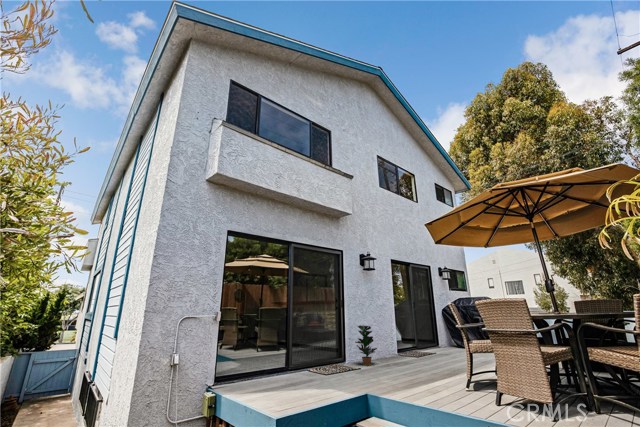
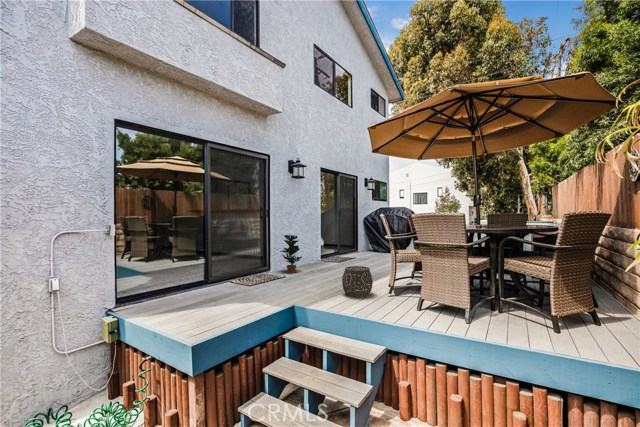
woven basket: none [415,357,447,390] -> present [342,266,373,297]

